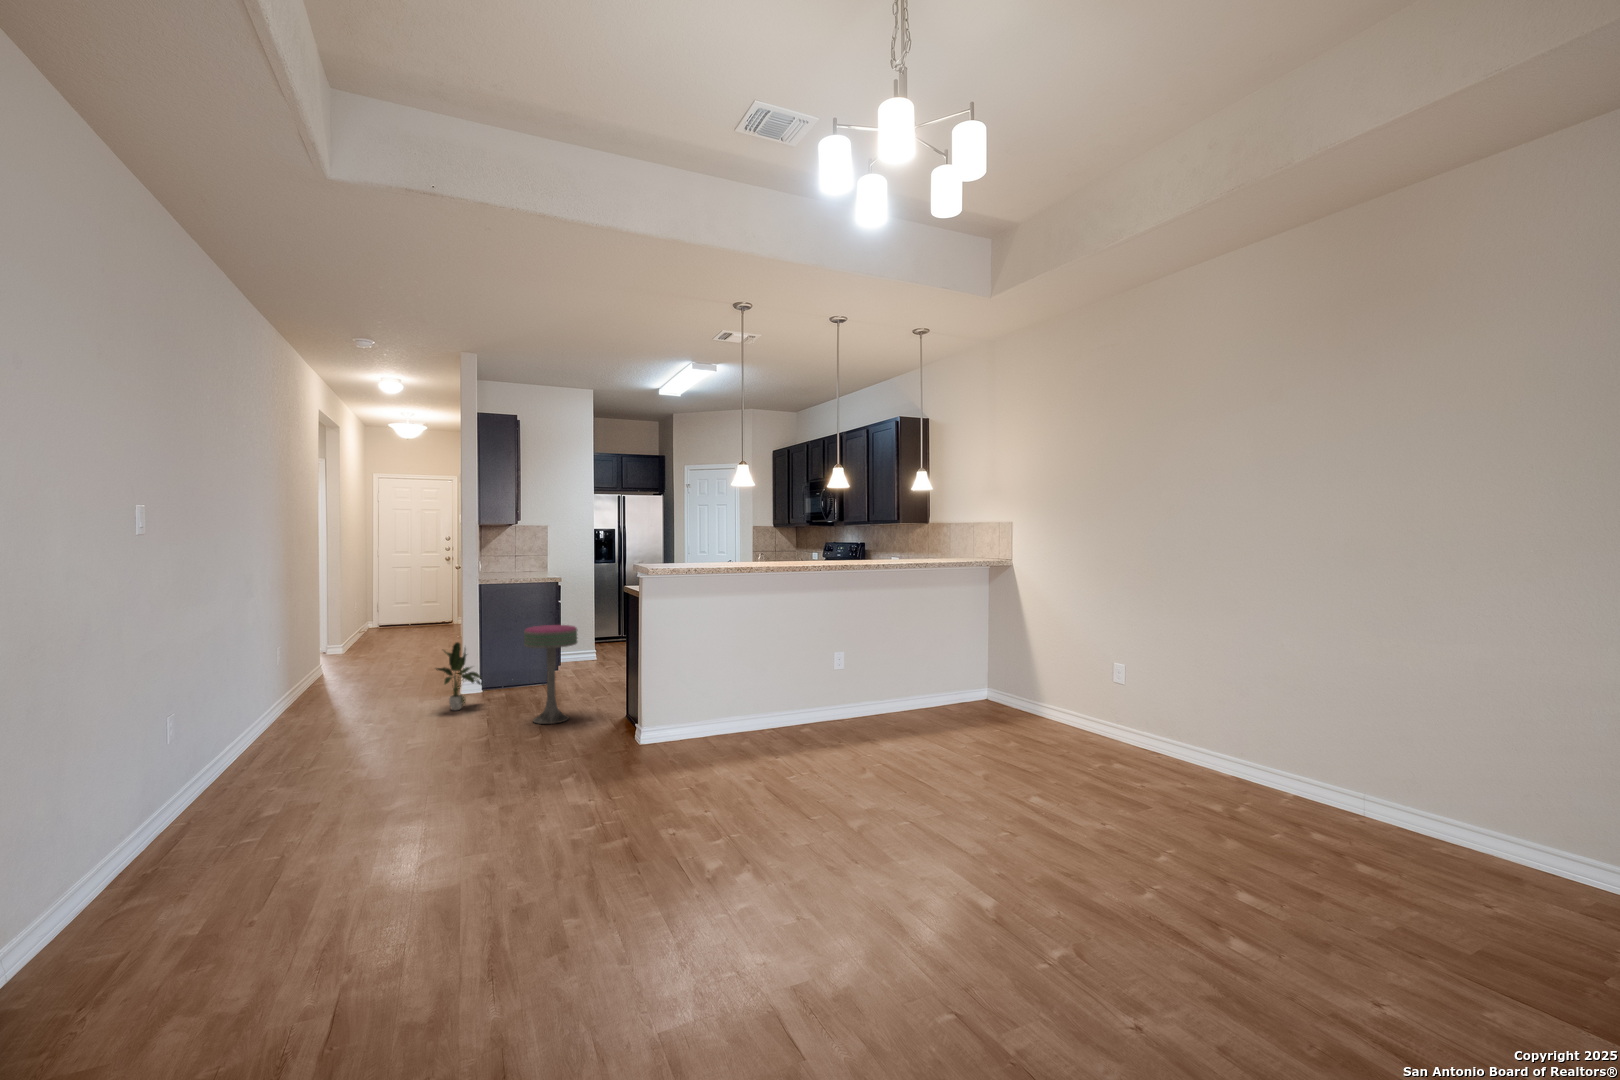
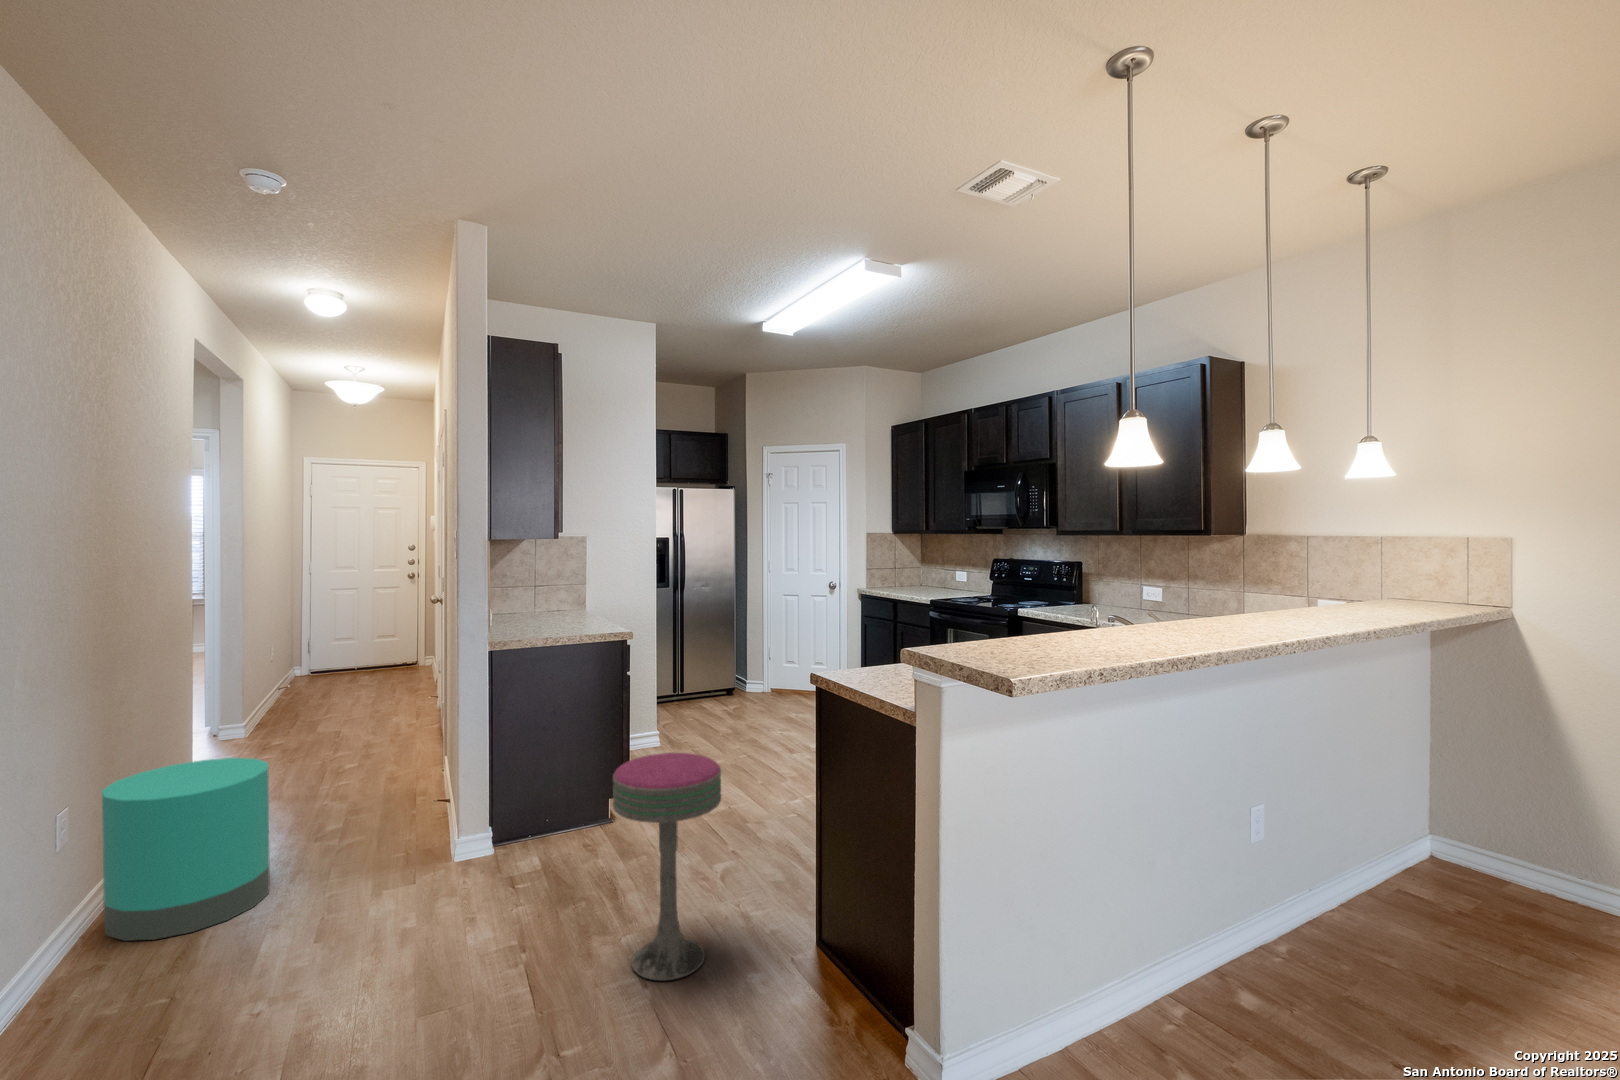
trash can: none [287,636,364,713] -> present [102,758,270,941]
potted plant: present [436,642,481,710] -> none [415,781,513,923]

